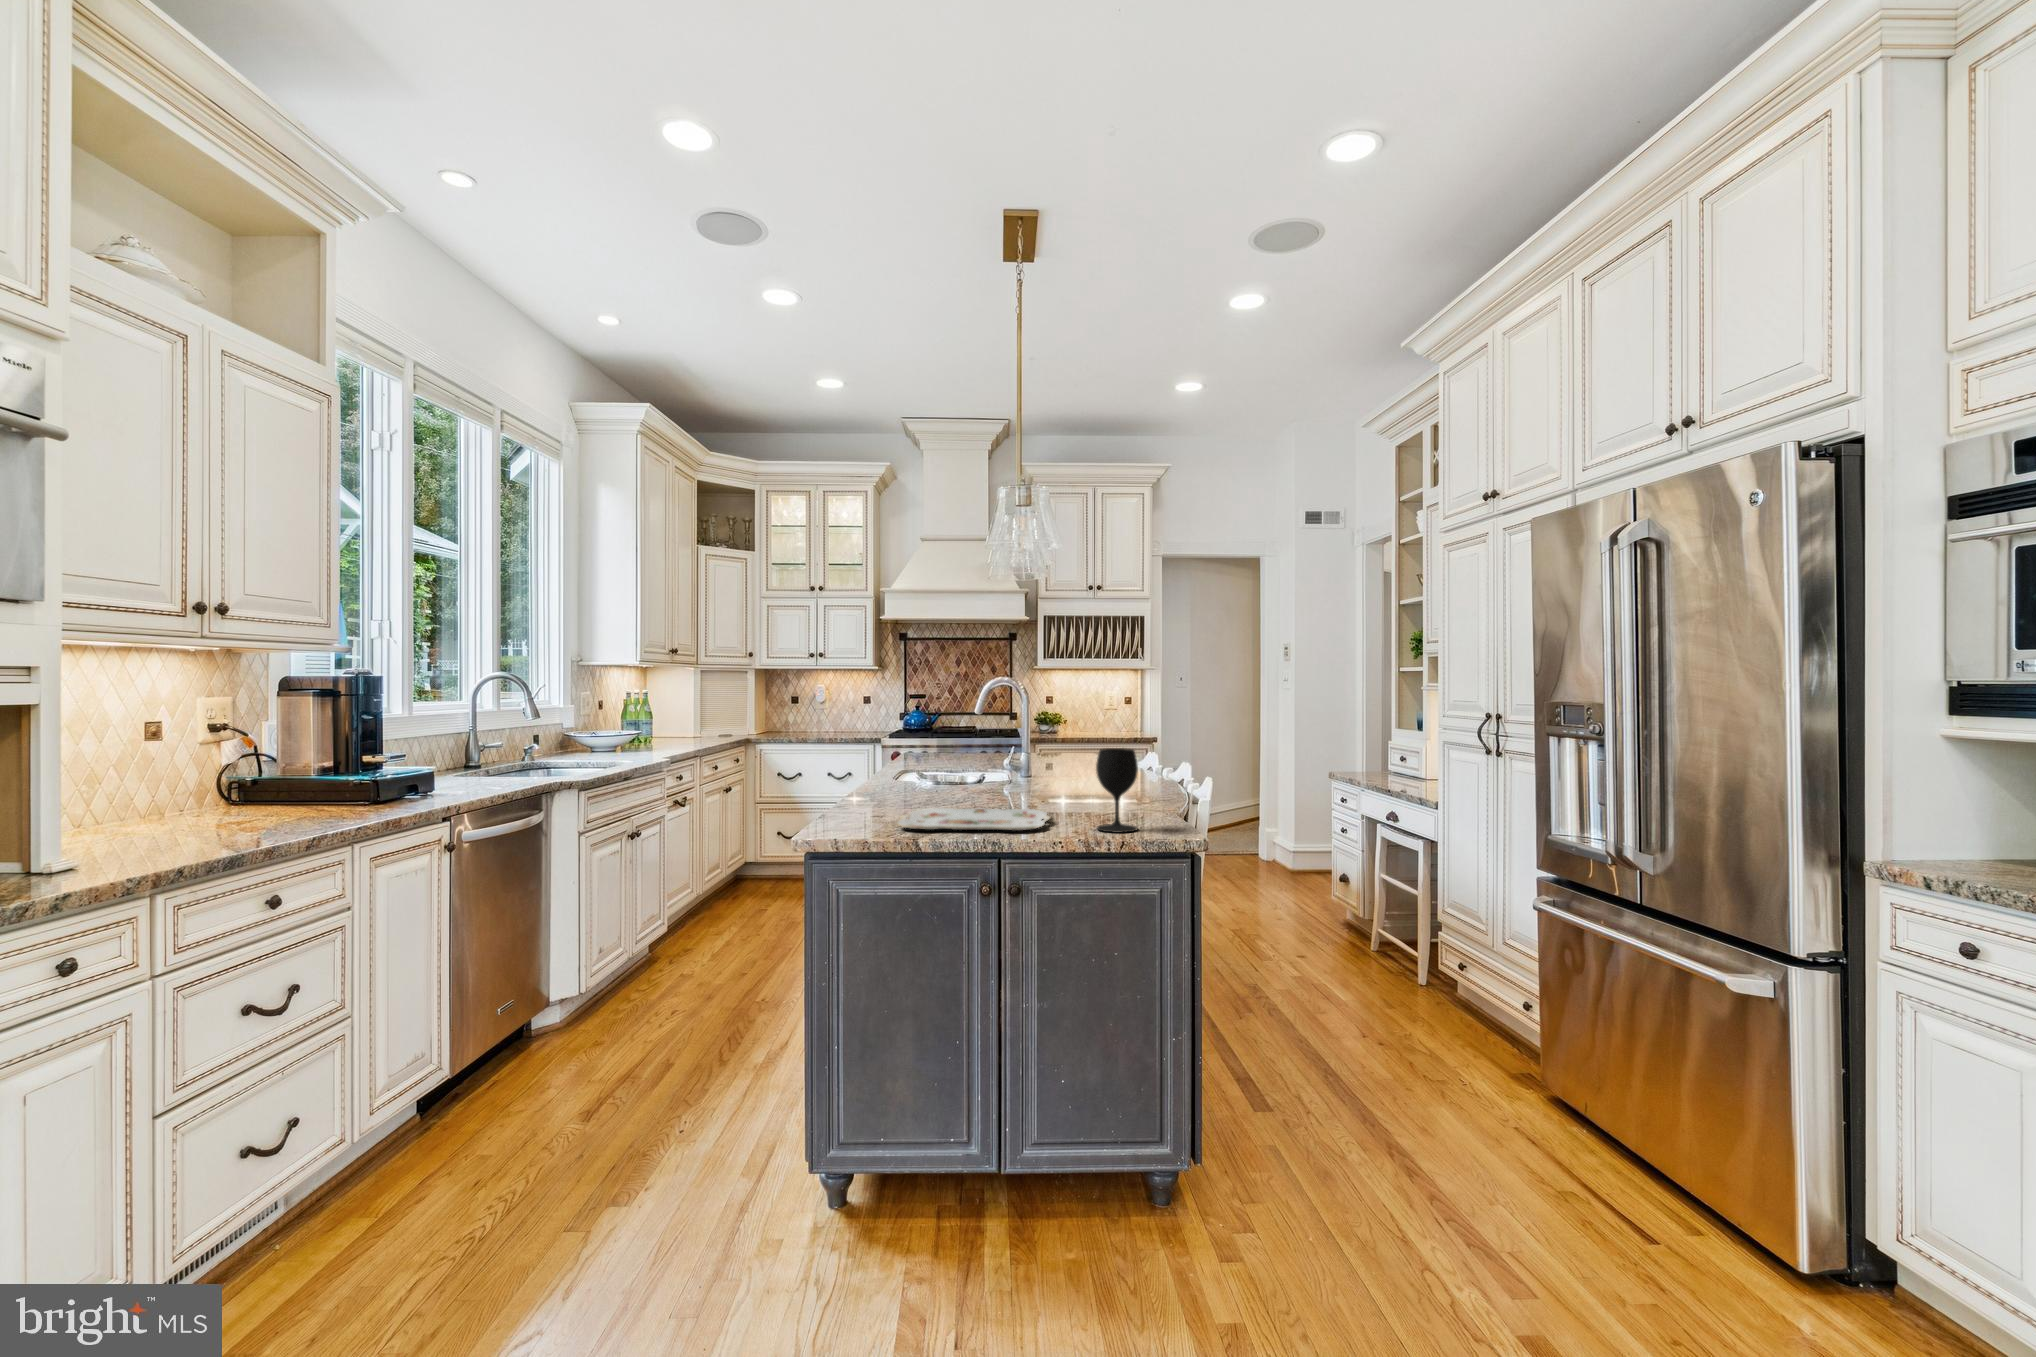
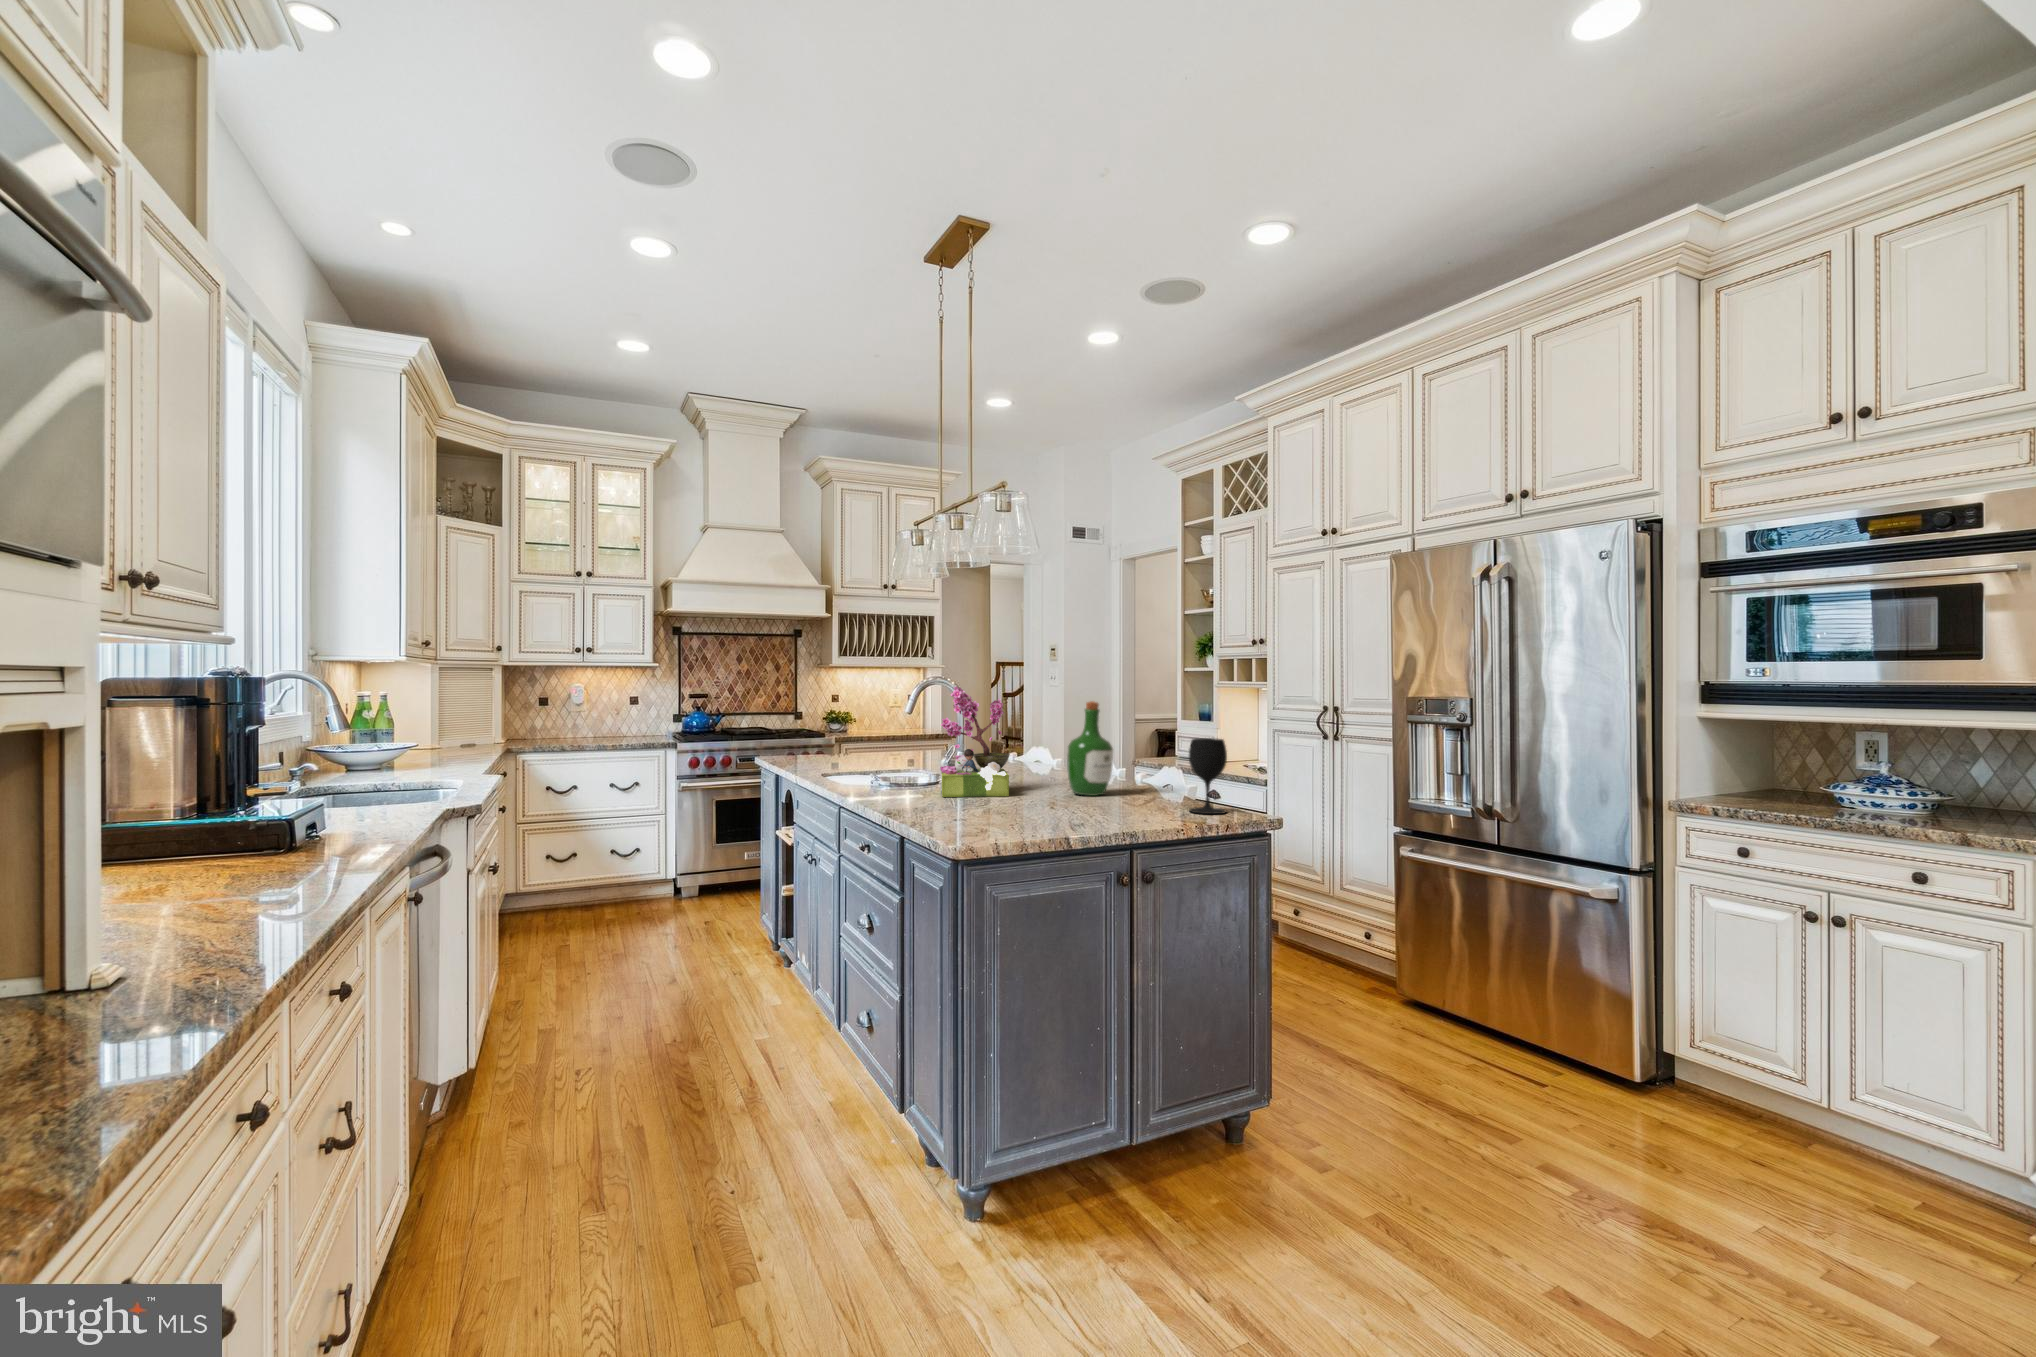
flower arrangement: none [927,689,1011,801] -> present [940,686,1010,797]
wine bottle: none [1045,706,1093,806] -> present [1067,701,1113,796]
serving tray: present [898,808,1050,831] -> none [995,800,1154,824]

